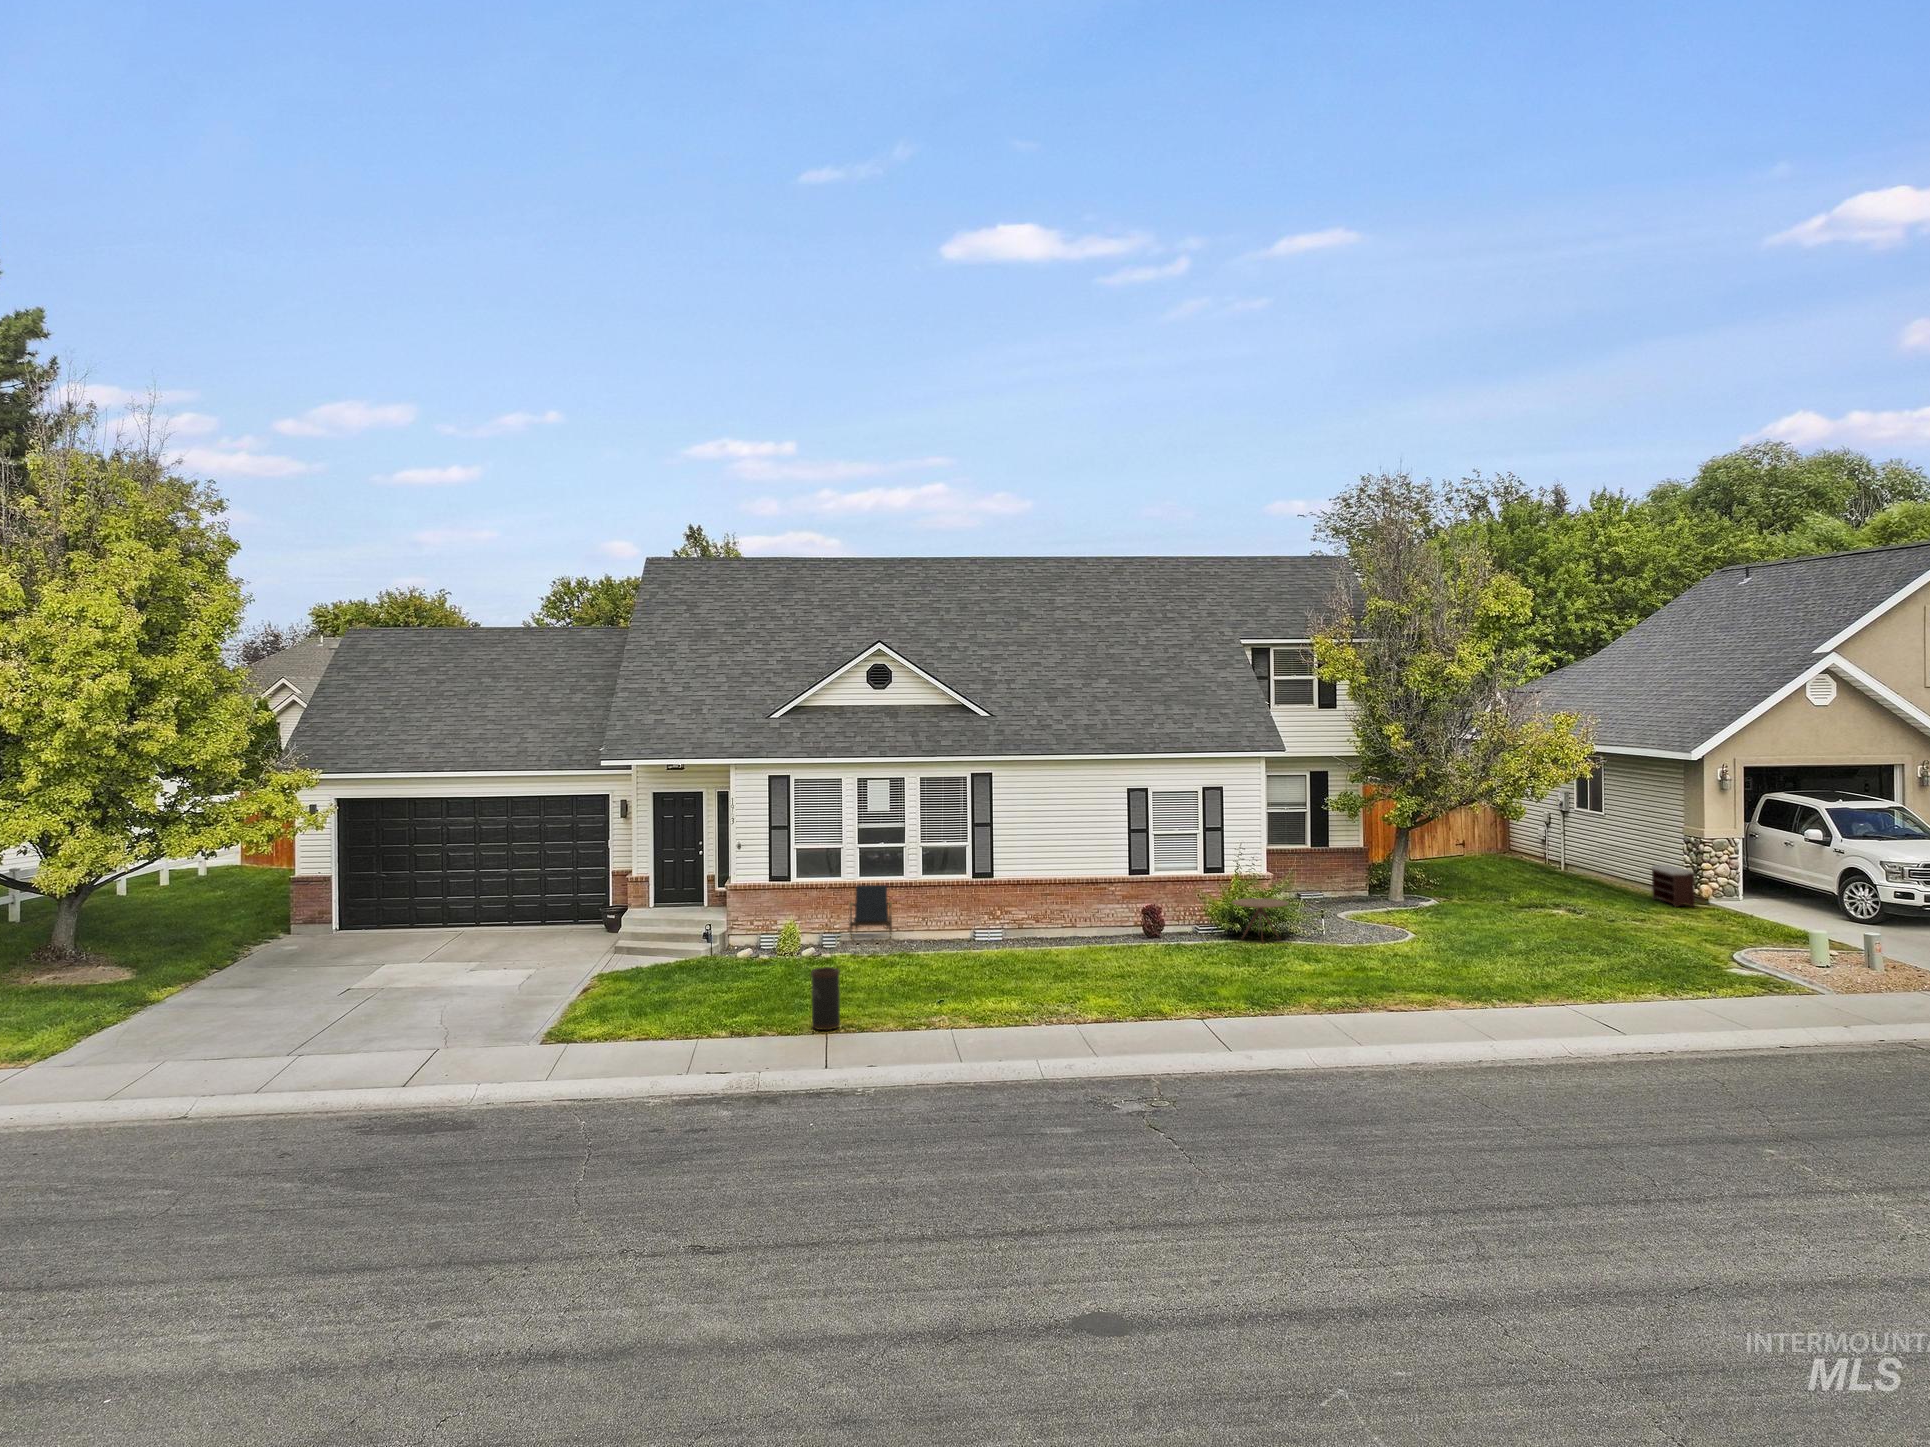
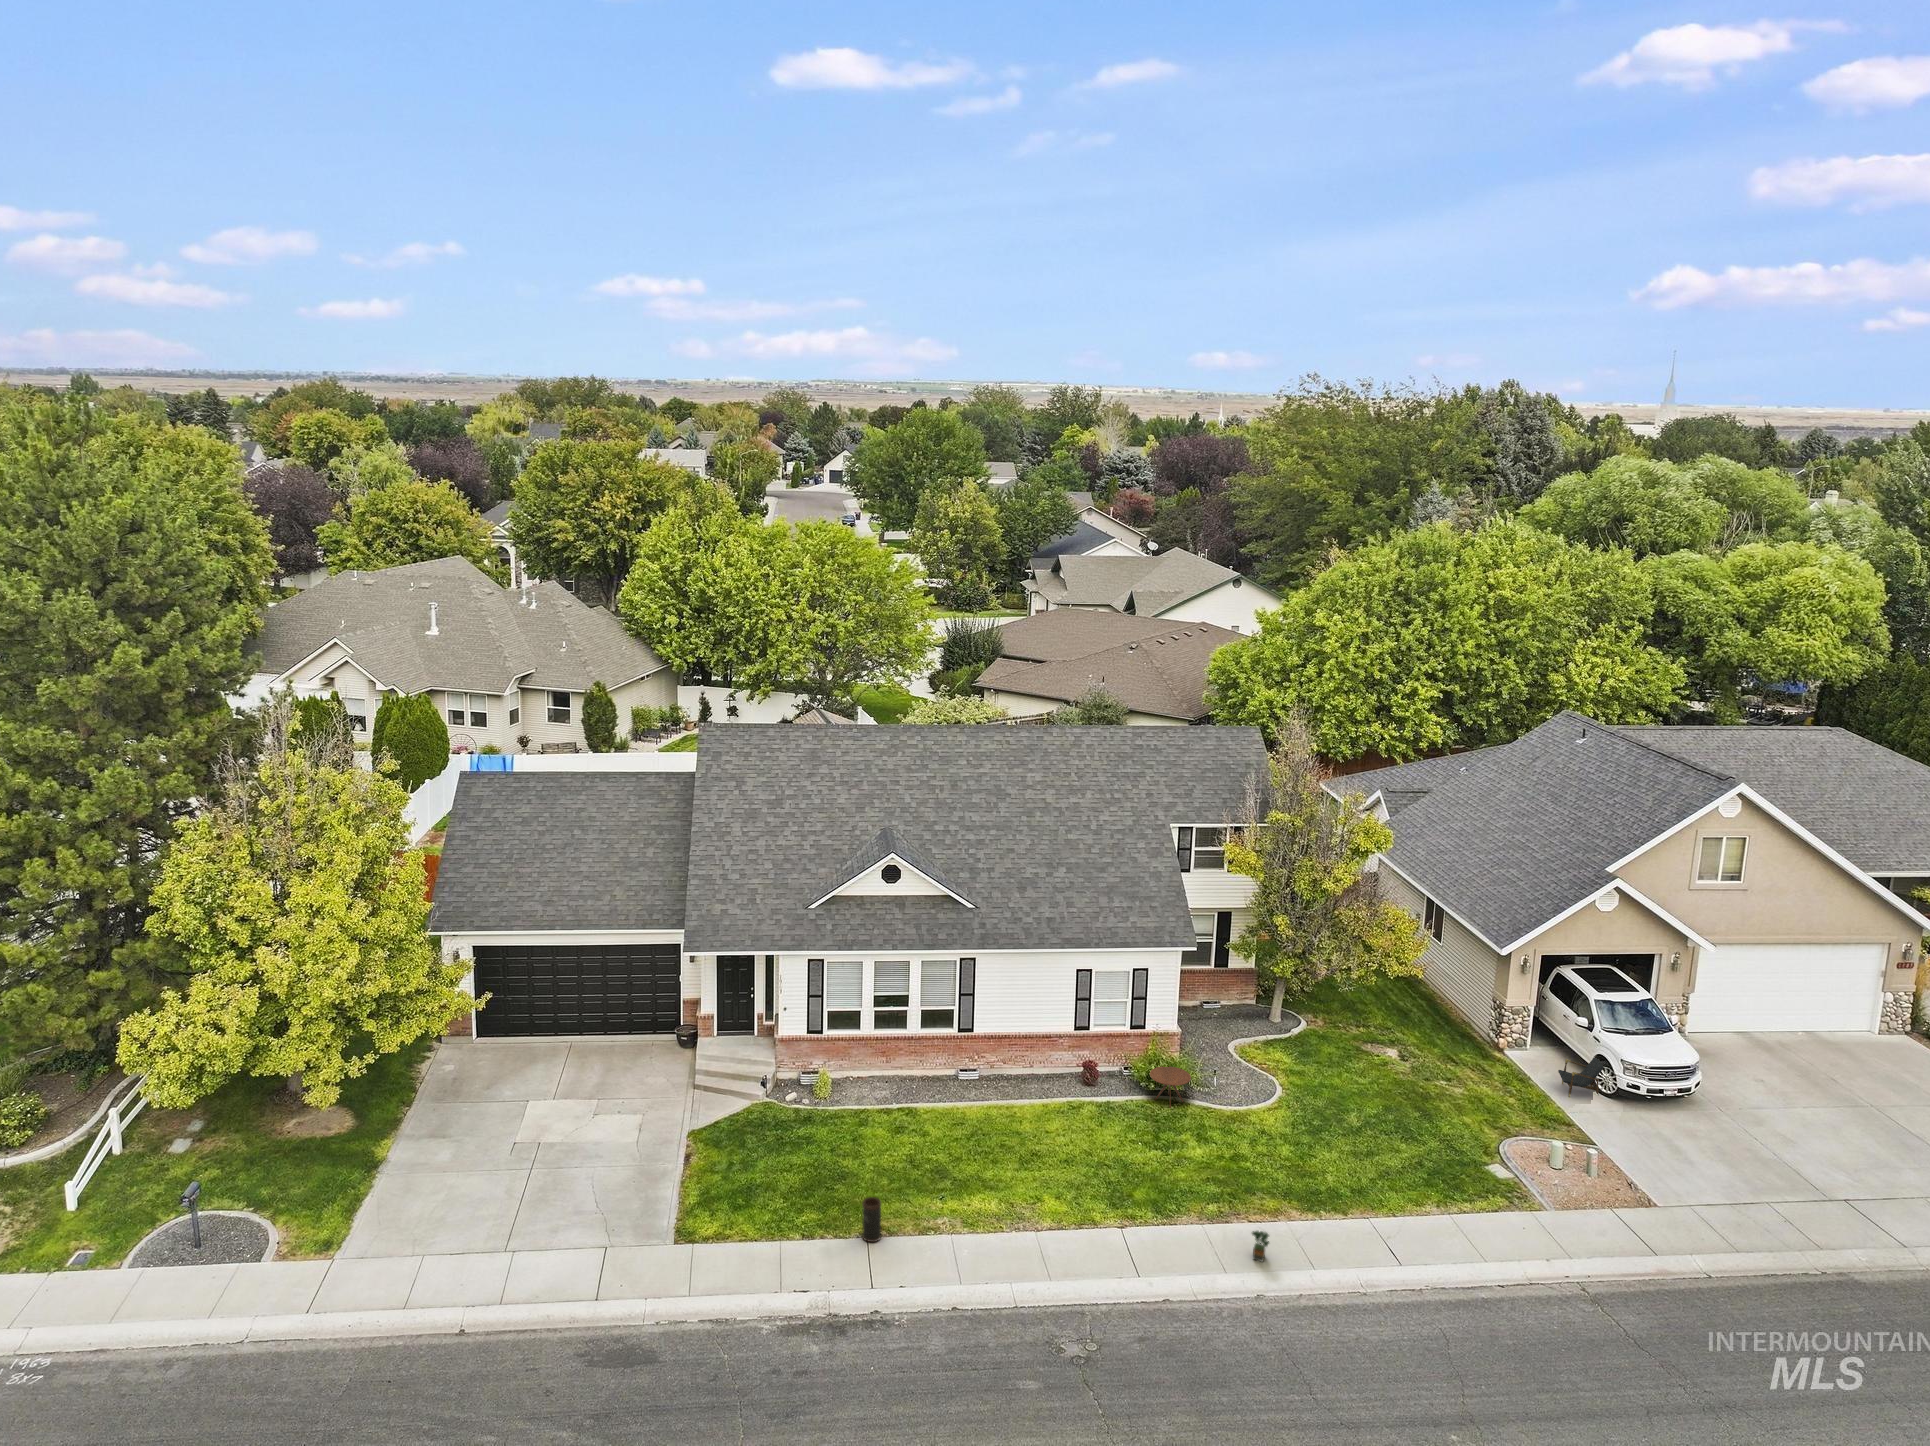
bench: present [1651,865,1695,907] -> none [1466,1012,1497,1053]
lounge chair: present [849,885,892,937] -> present [1558,1058,1604,1097]
potted tree: none [1396,988,1427,1035] -> present [1252,1231,1269,1261]

